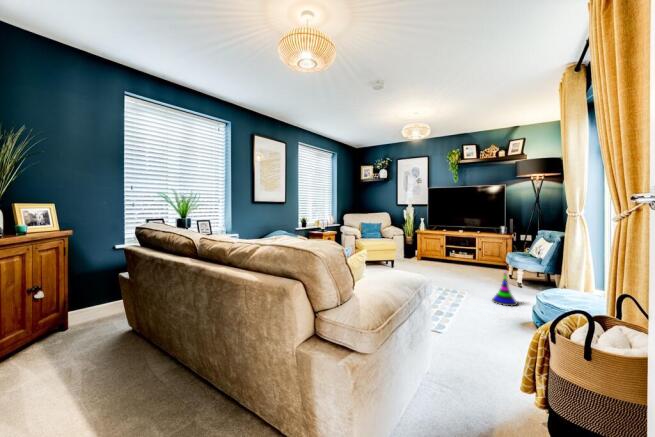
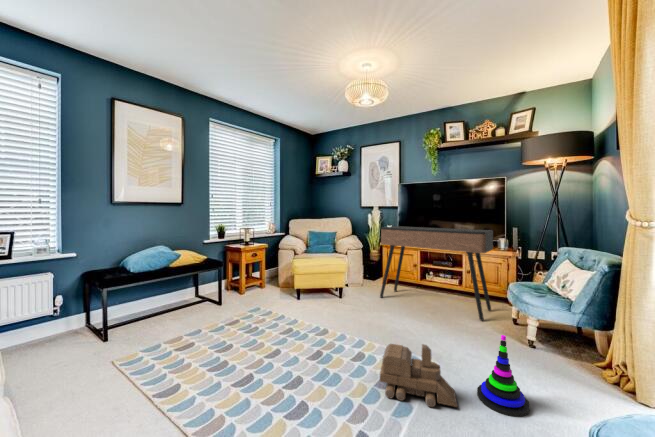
console table: none [421,219,497,277] -> present [380,226,493,321]
toy train: none [443,277,484,304] -> present [380,344,458,407]

